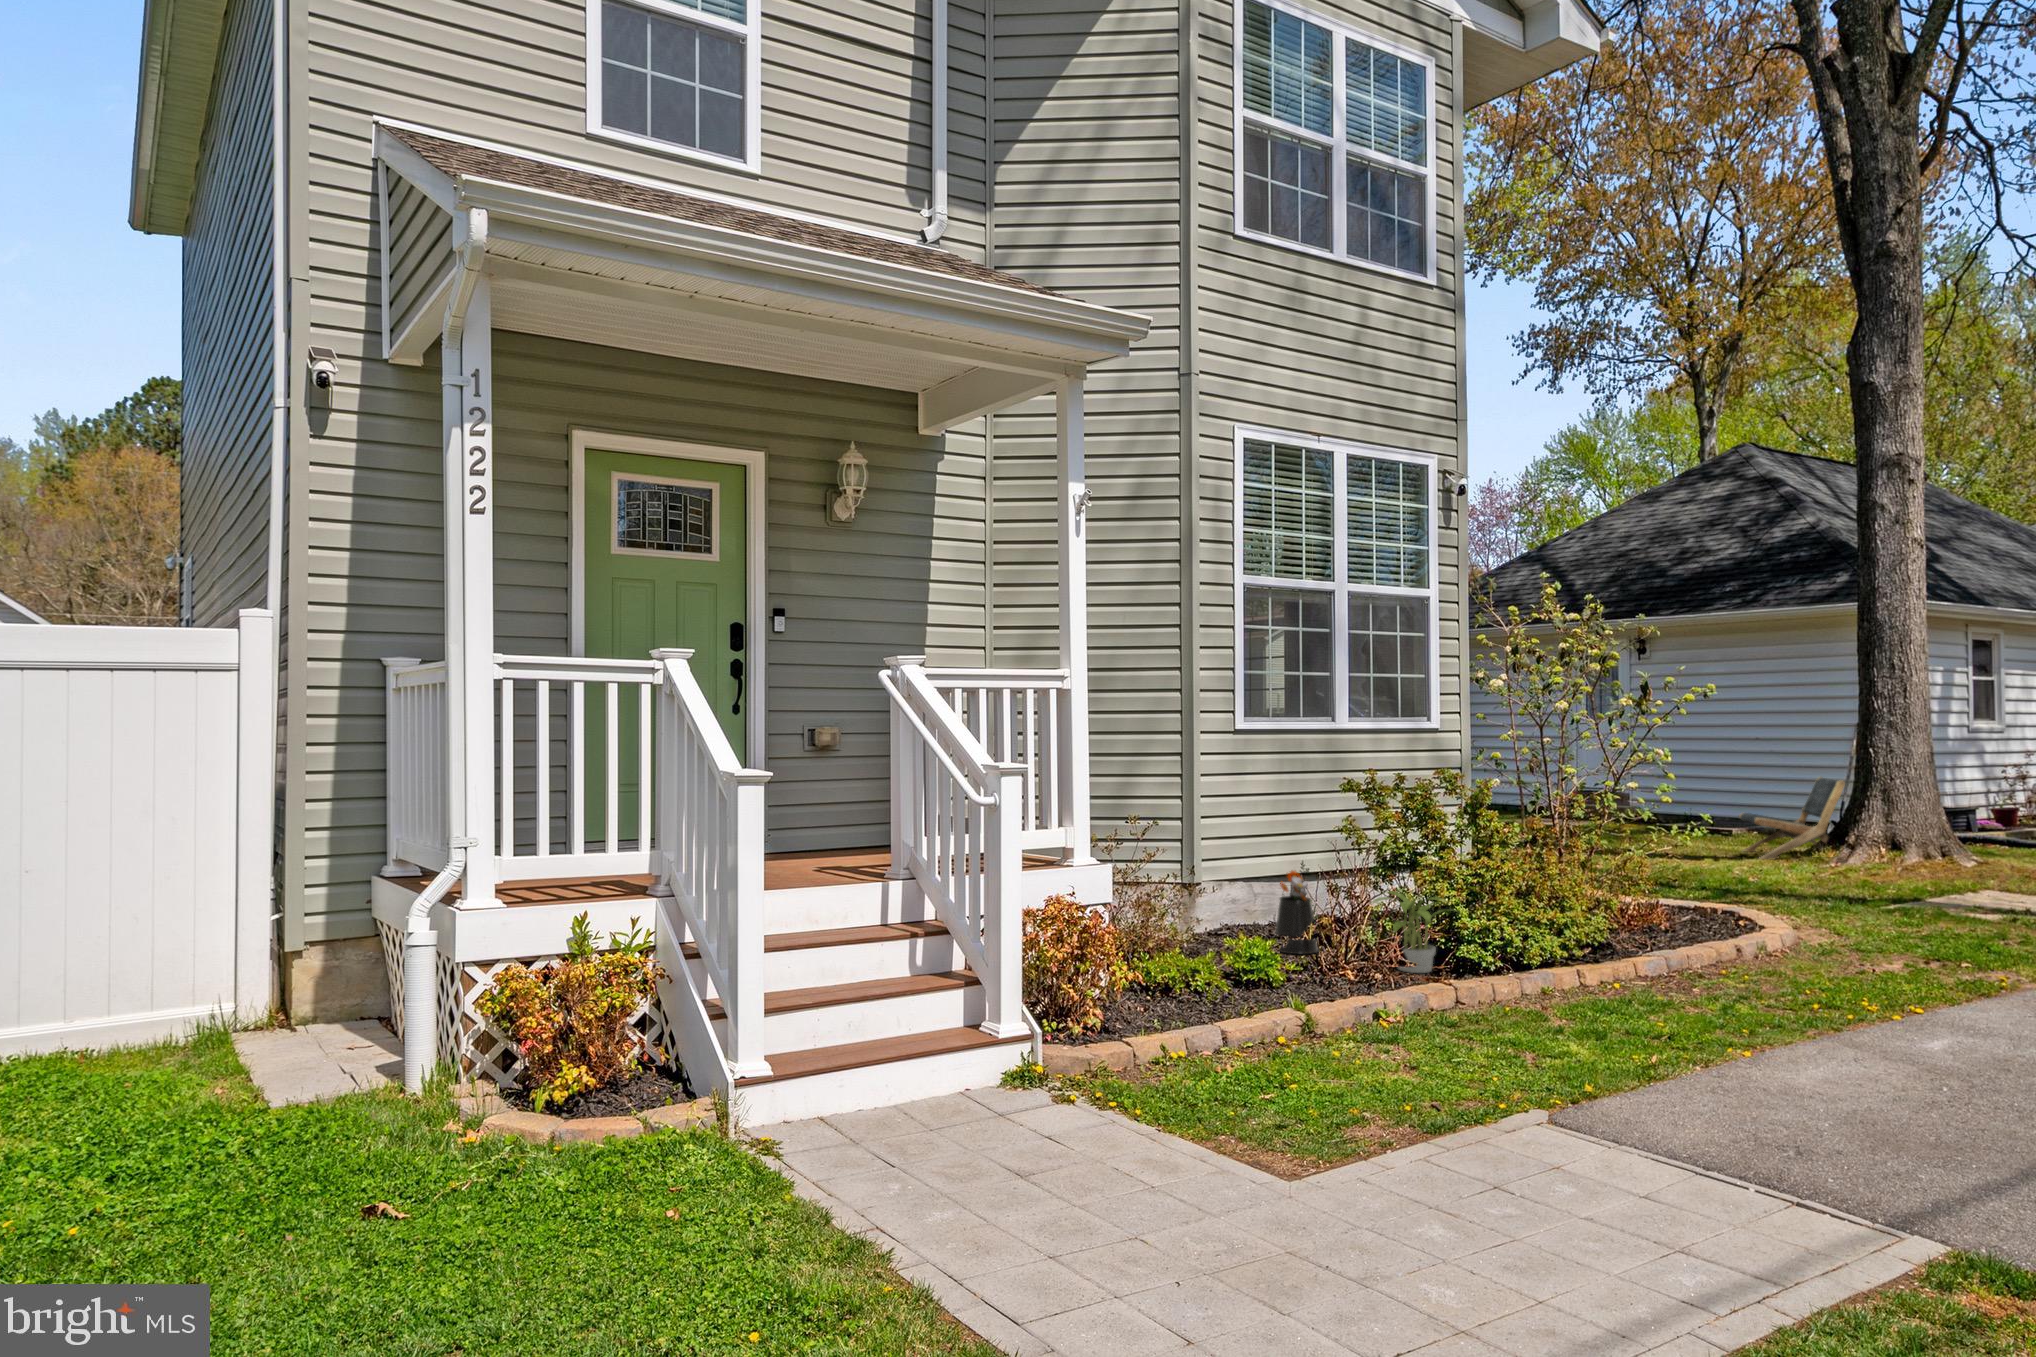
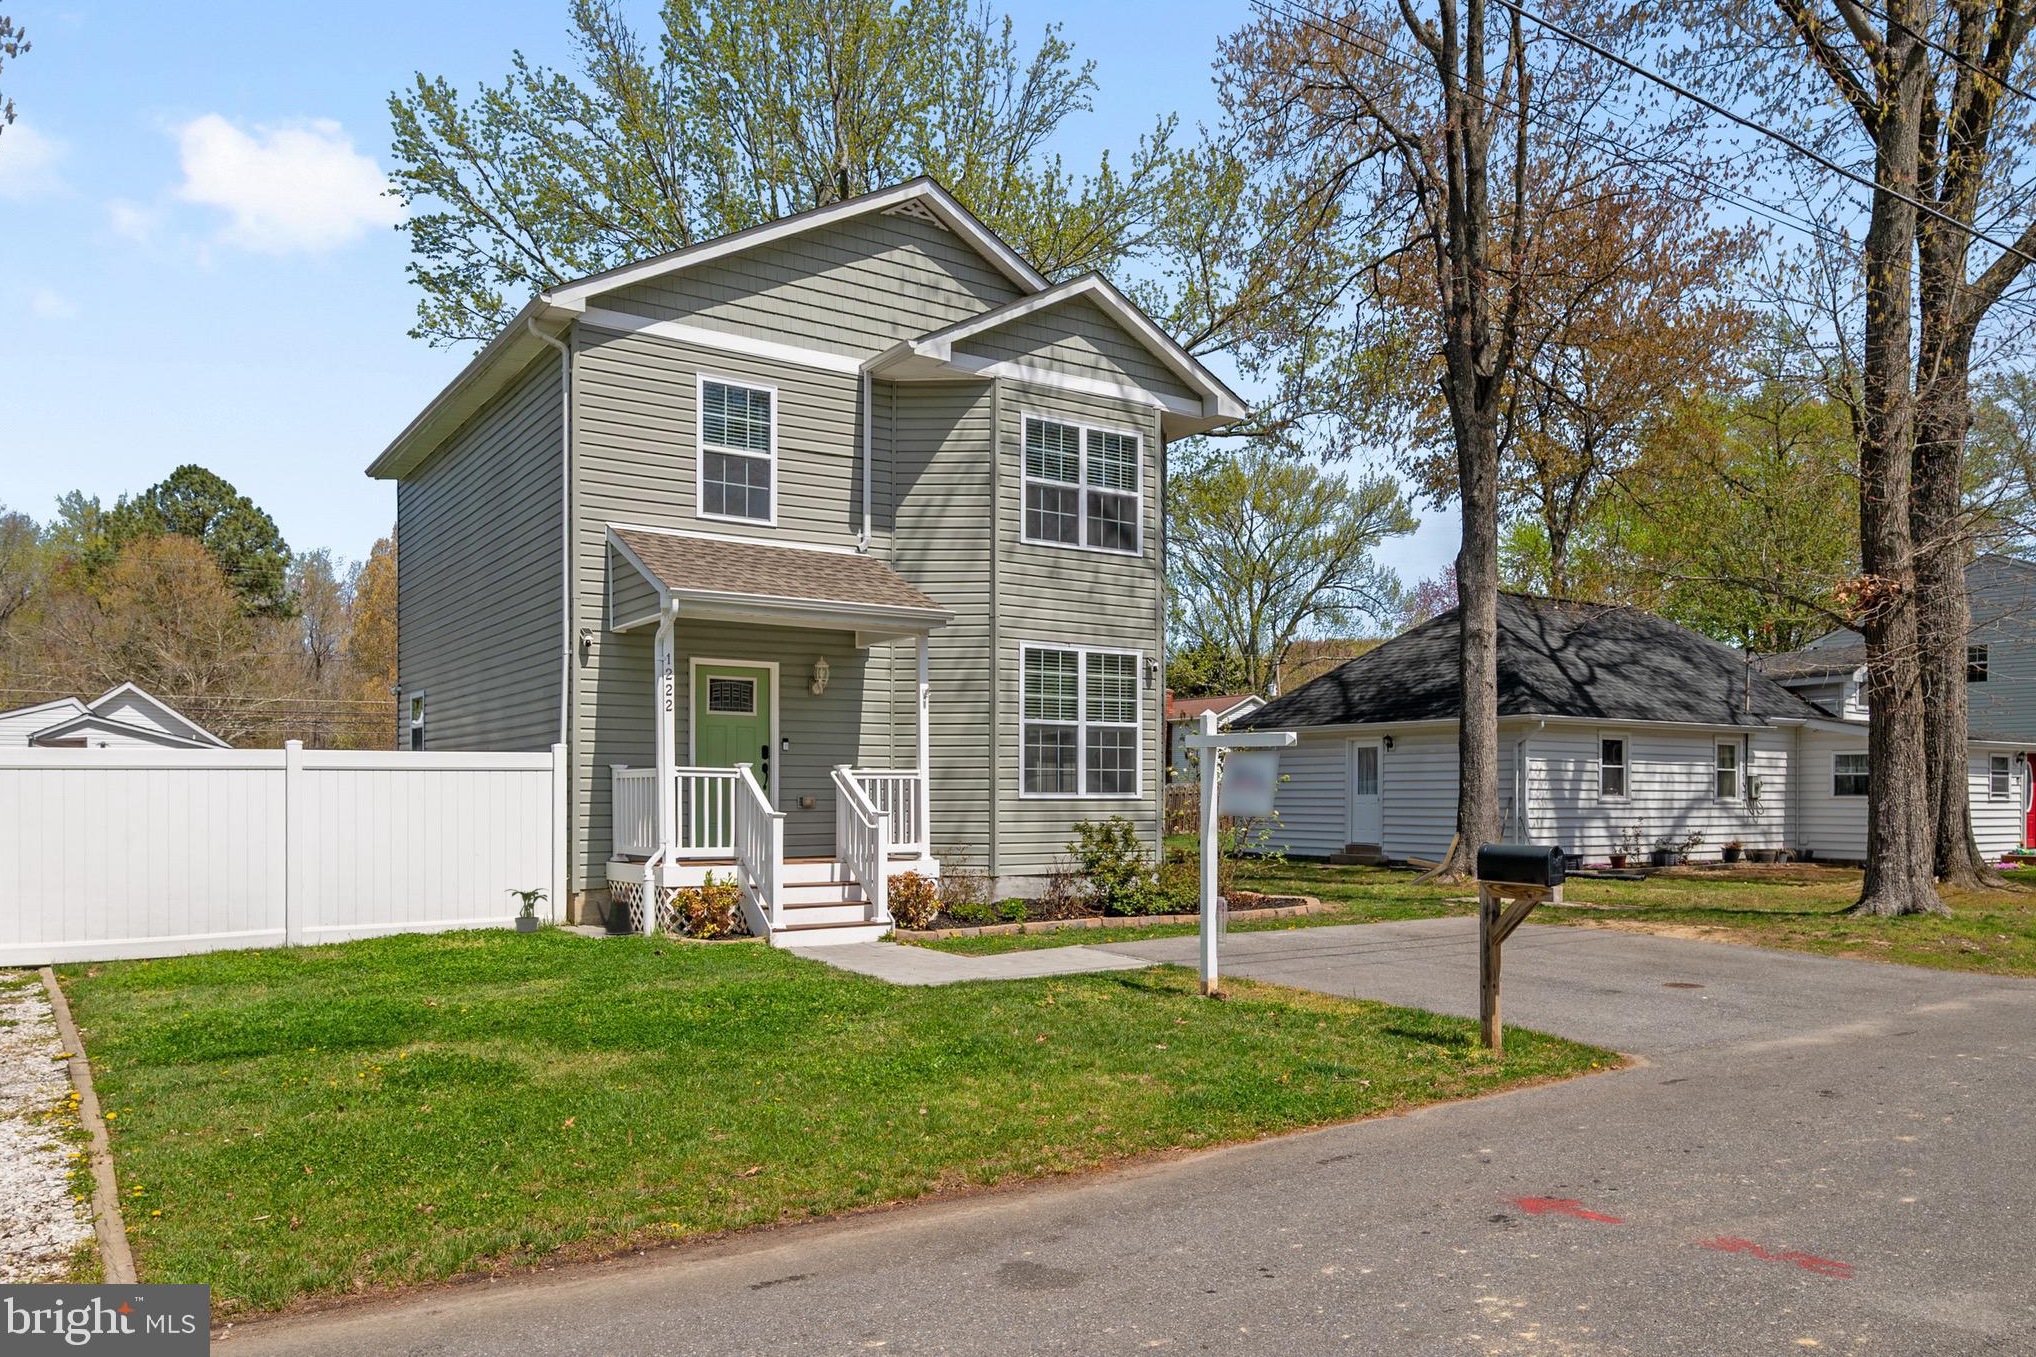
watering can: present [1276,871,1318,954] -> present [597,887,633,935]
potted plant: present [1373,891,1447,973] -> present [506,888,547,932]

